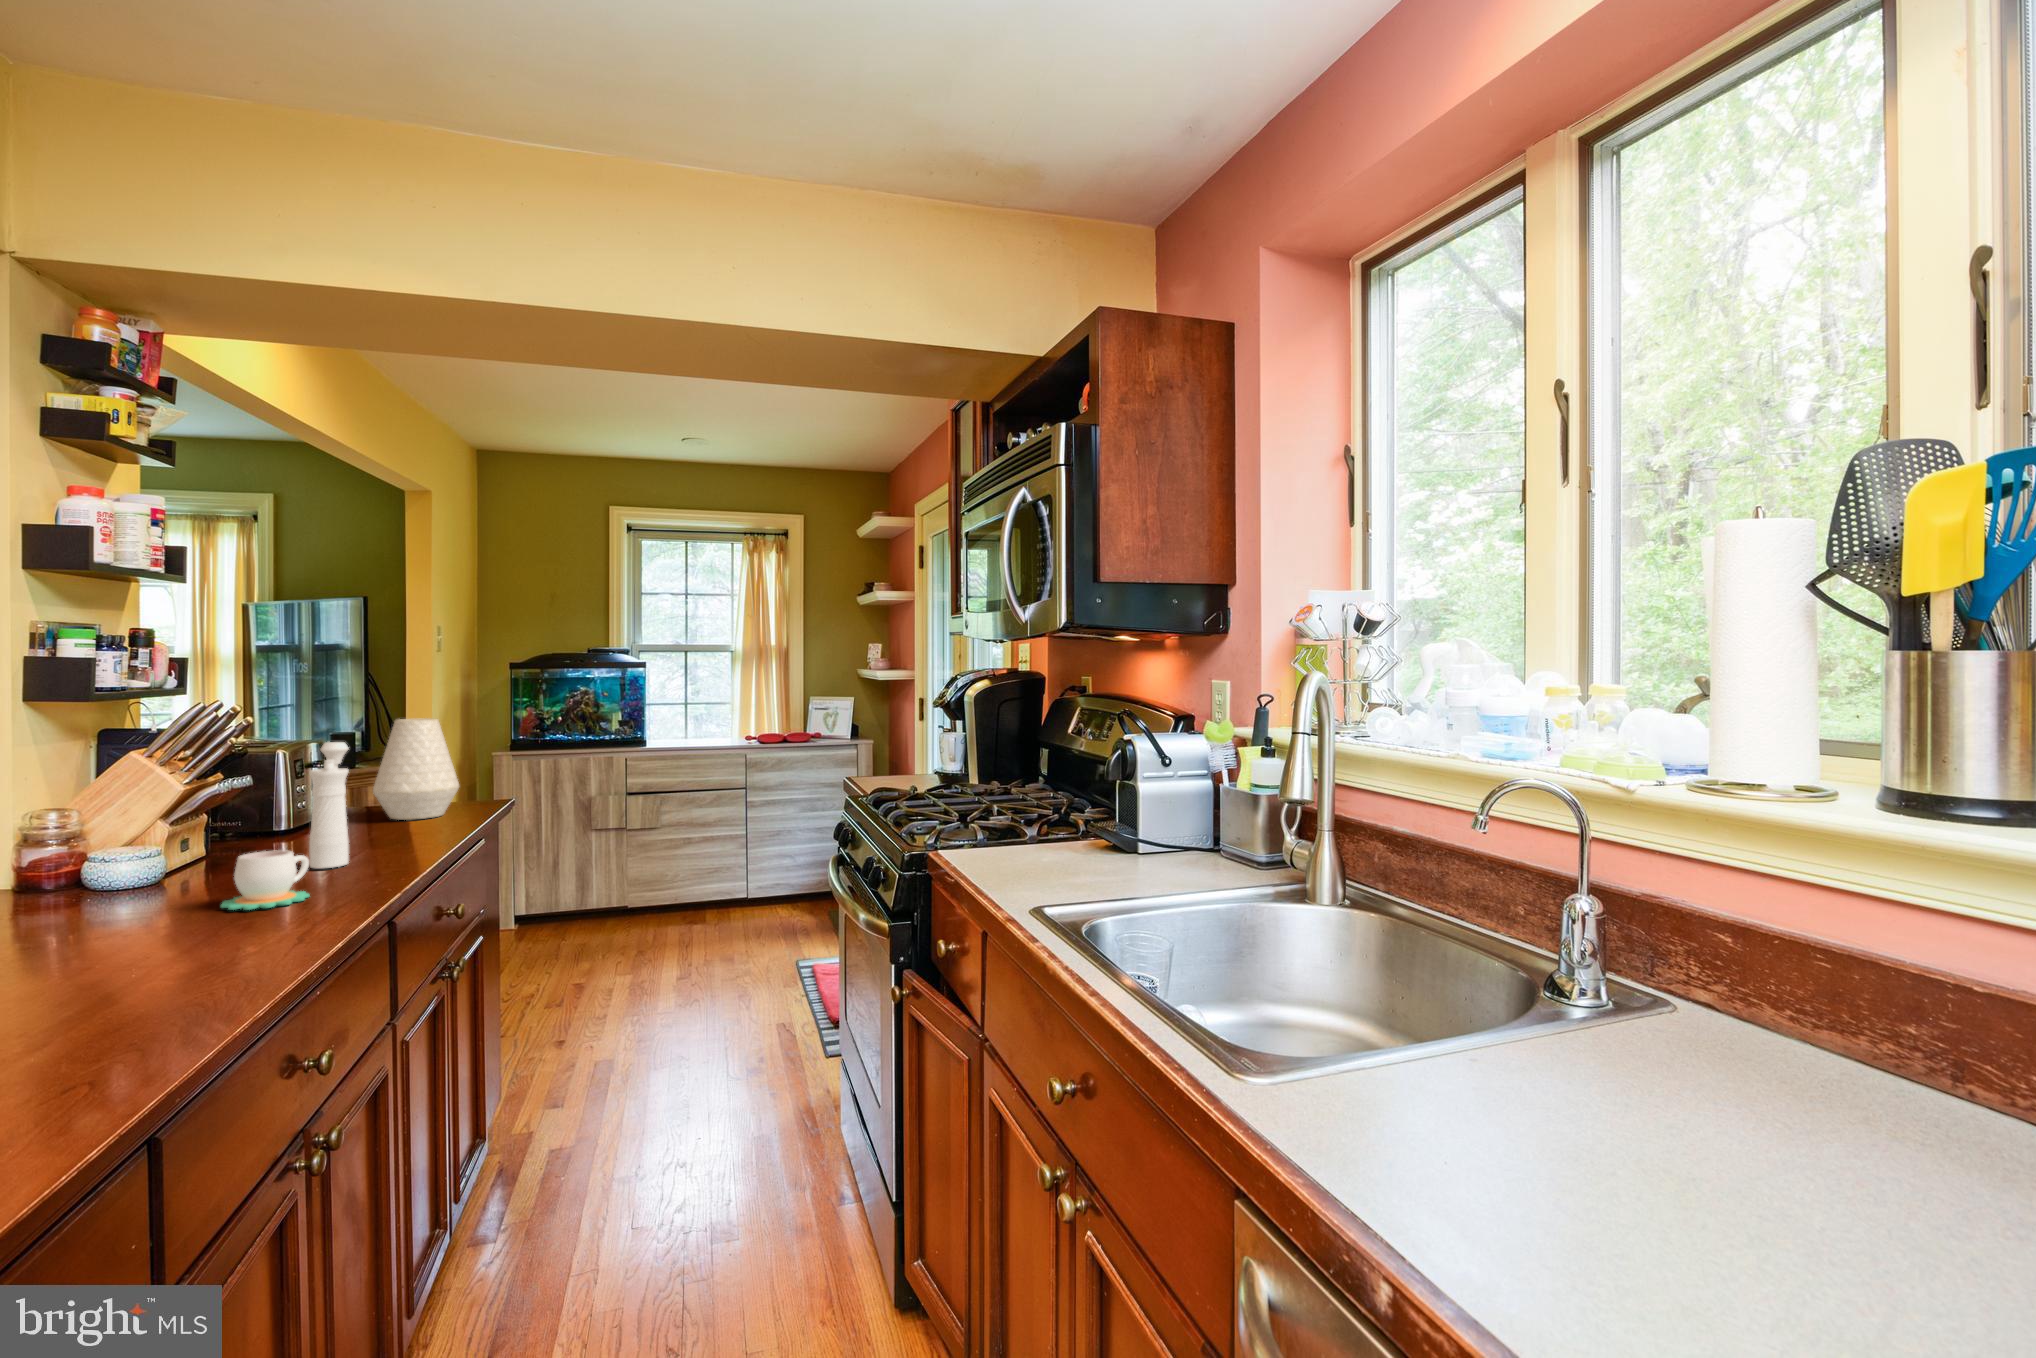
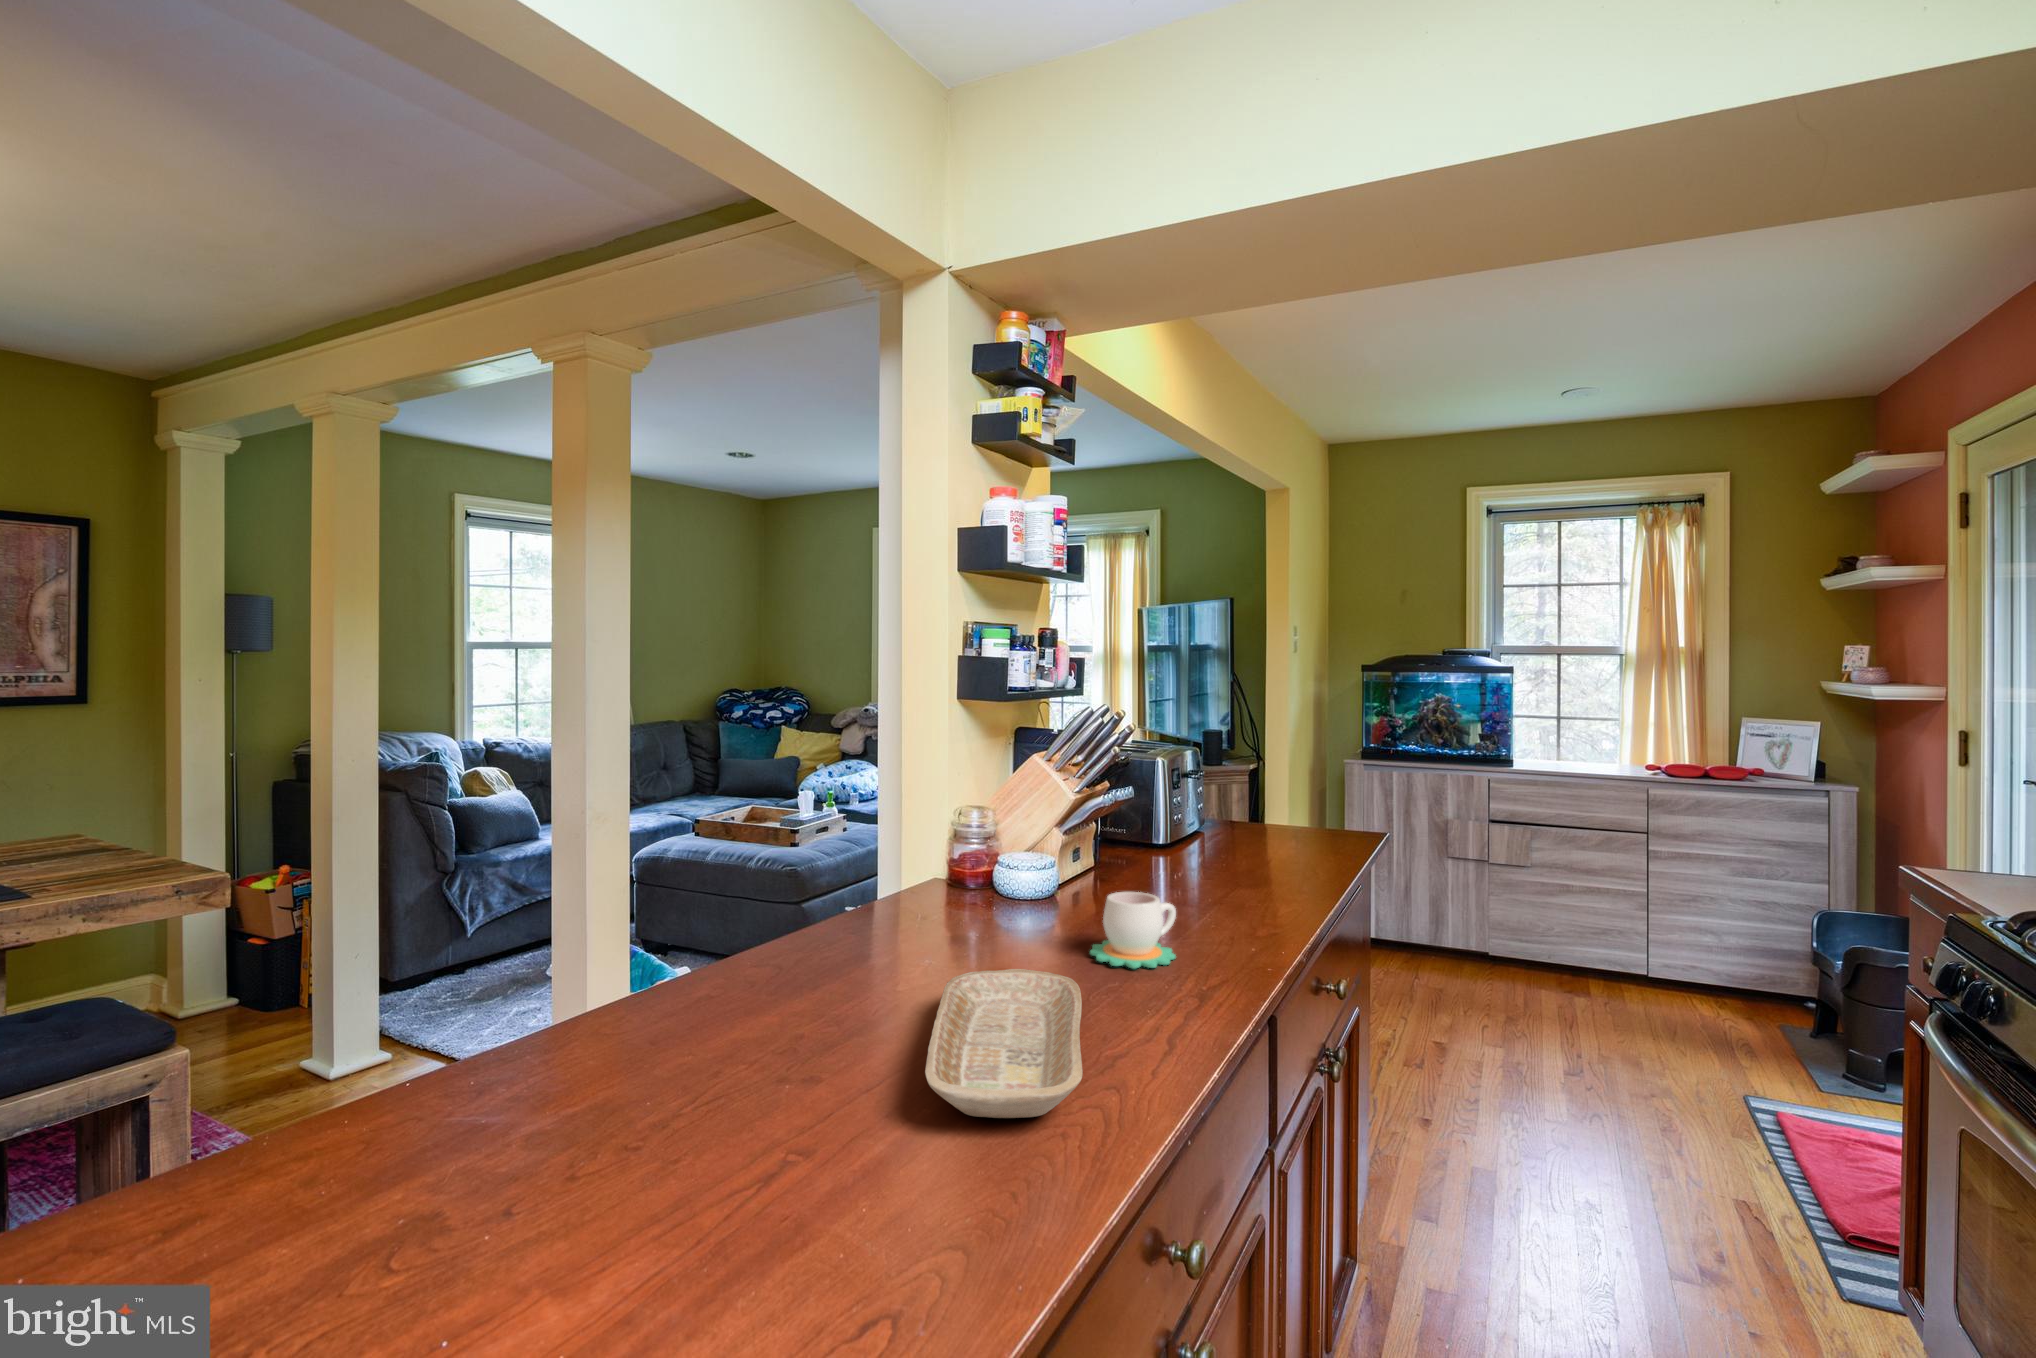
vase: present [373,718,459,820] -> none [1239,730,1328,849]
pepper mill: present [309,742,349,868] -> none [1178,758,1219,912]
tray: none [69,915,234,1000] -> present [925,969,1083,1118]

